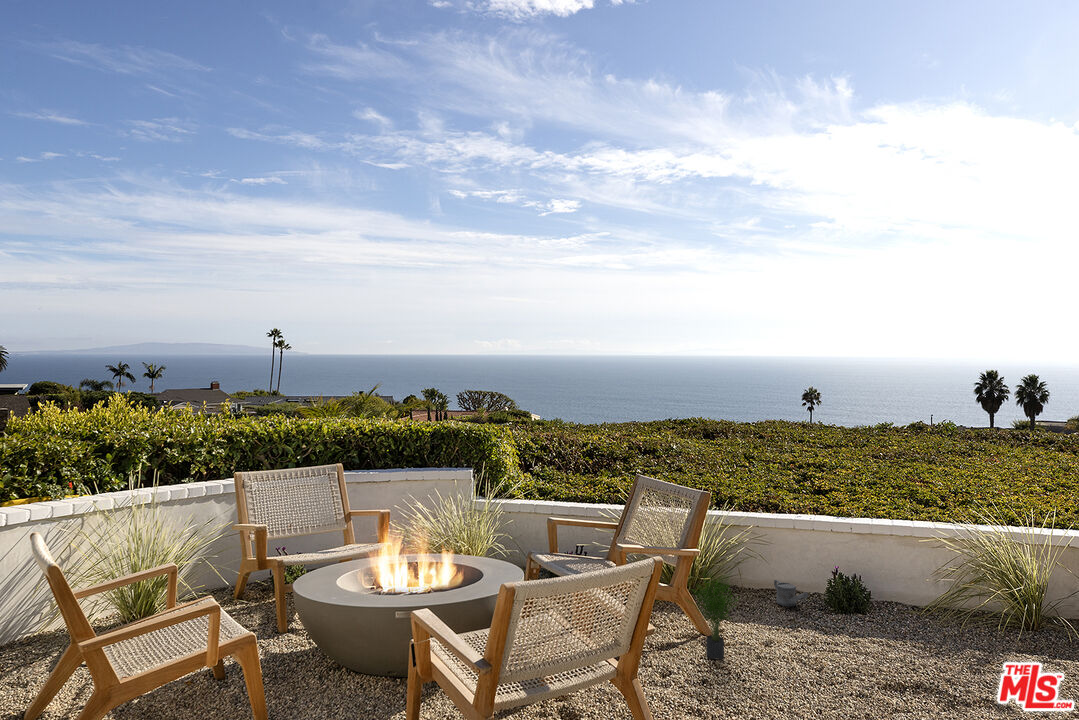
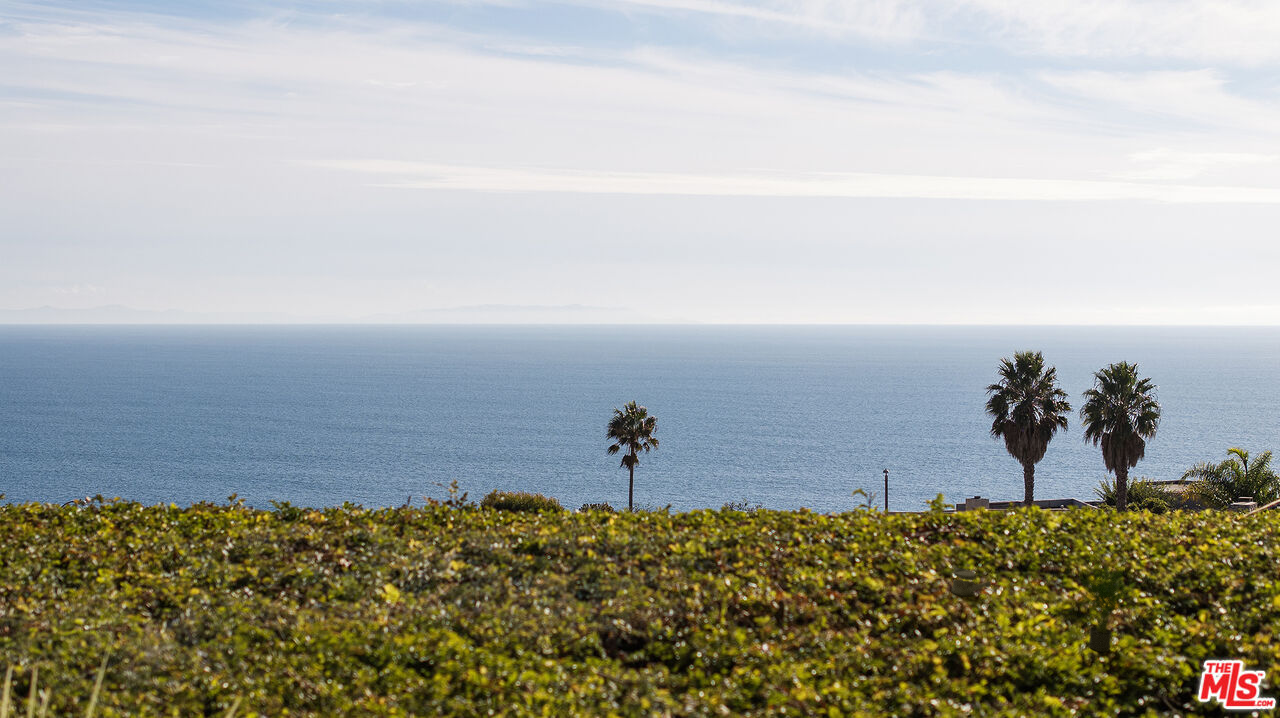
potted plant: present [688,578,736,659] -> present [1075,564,1131,652]

